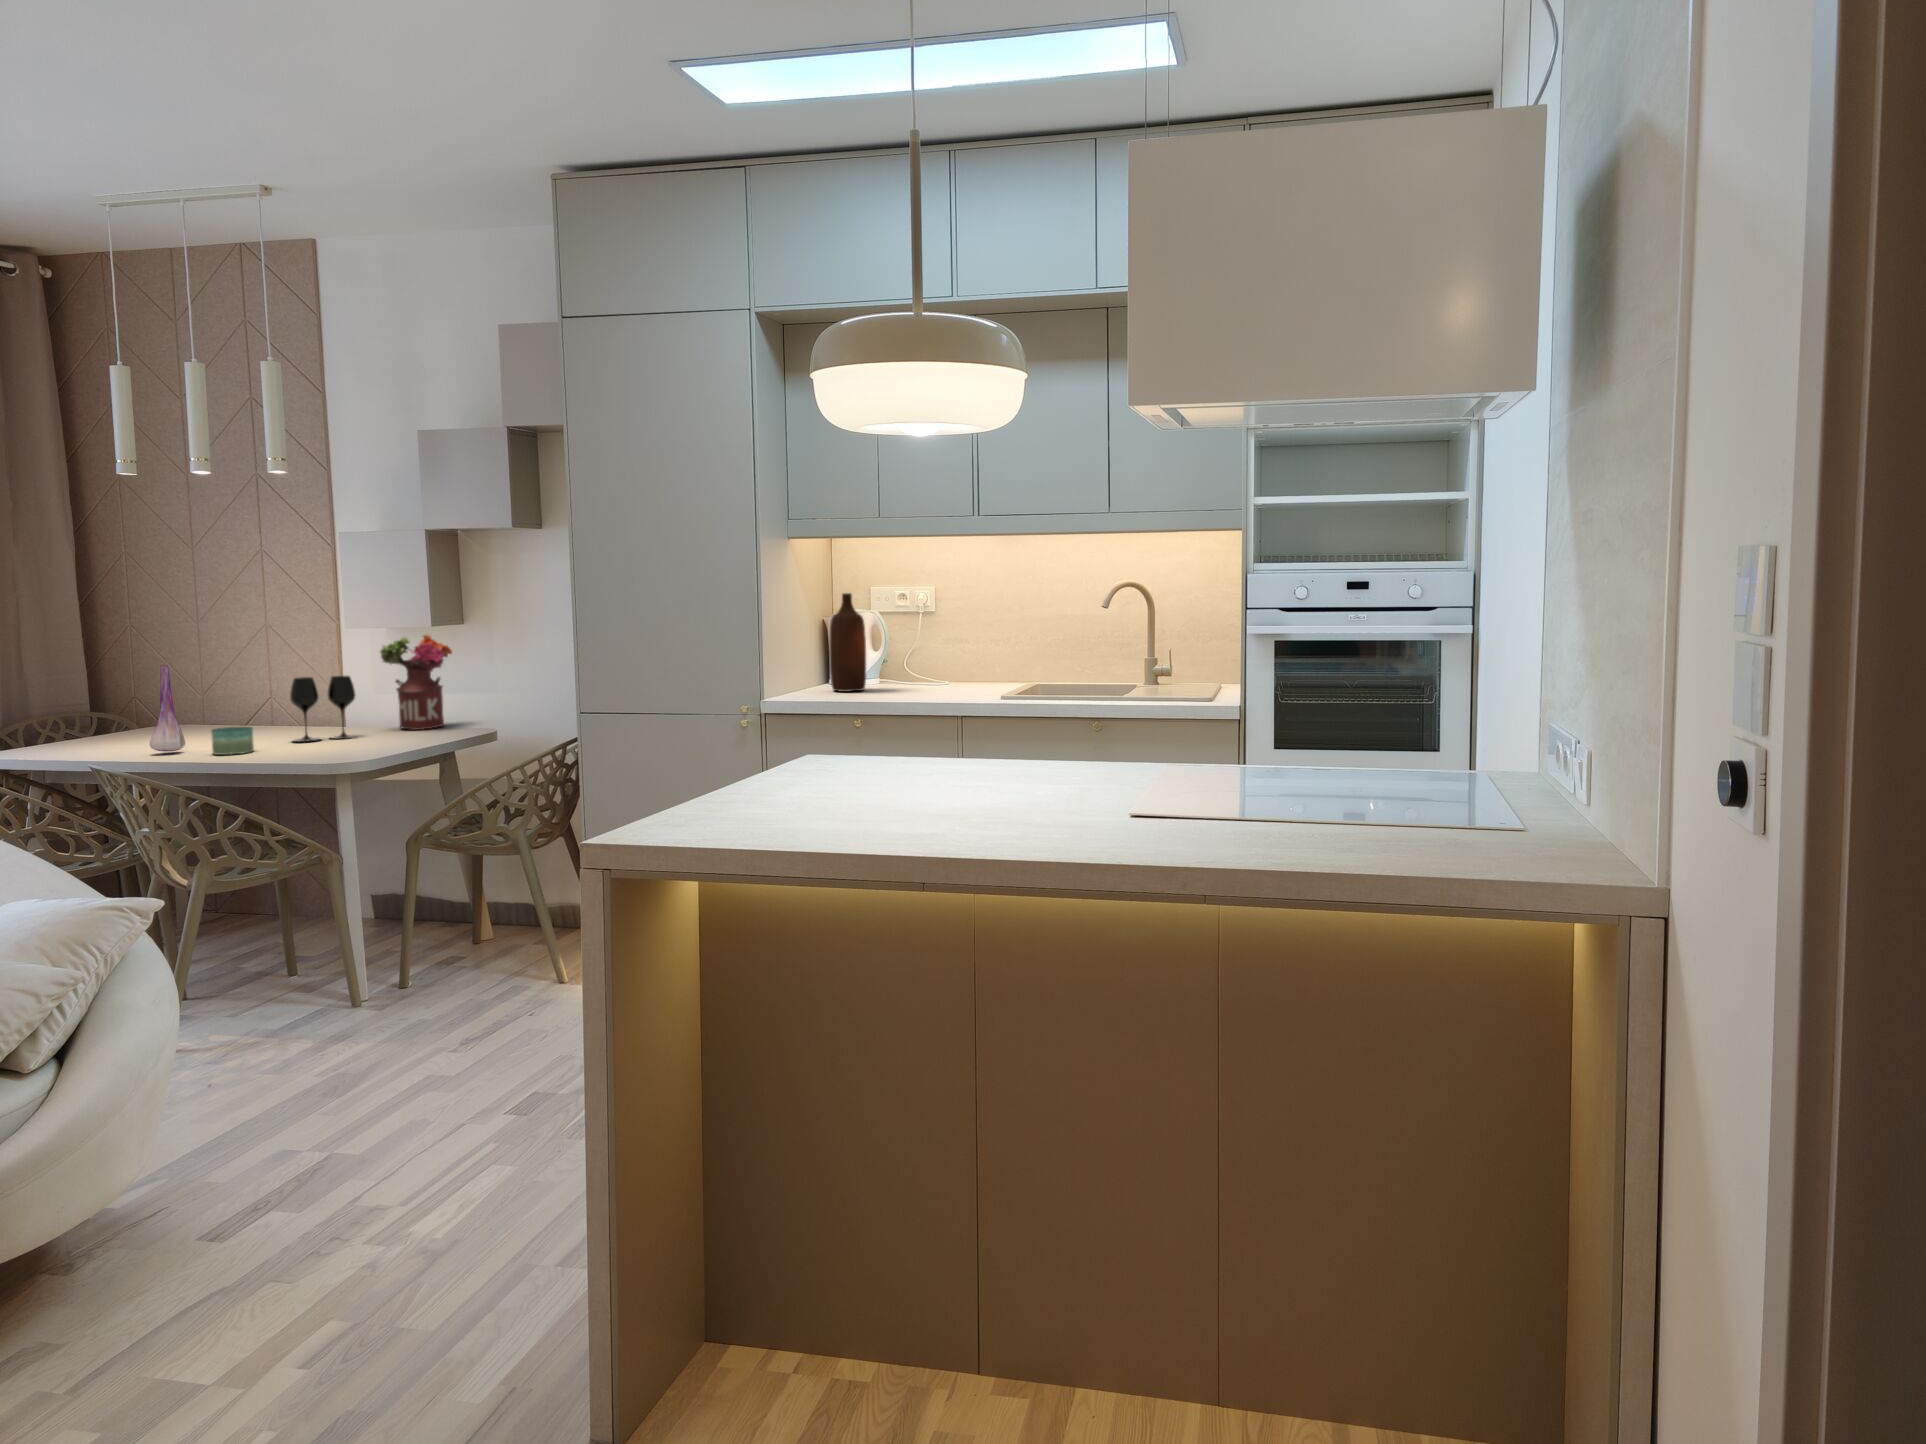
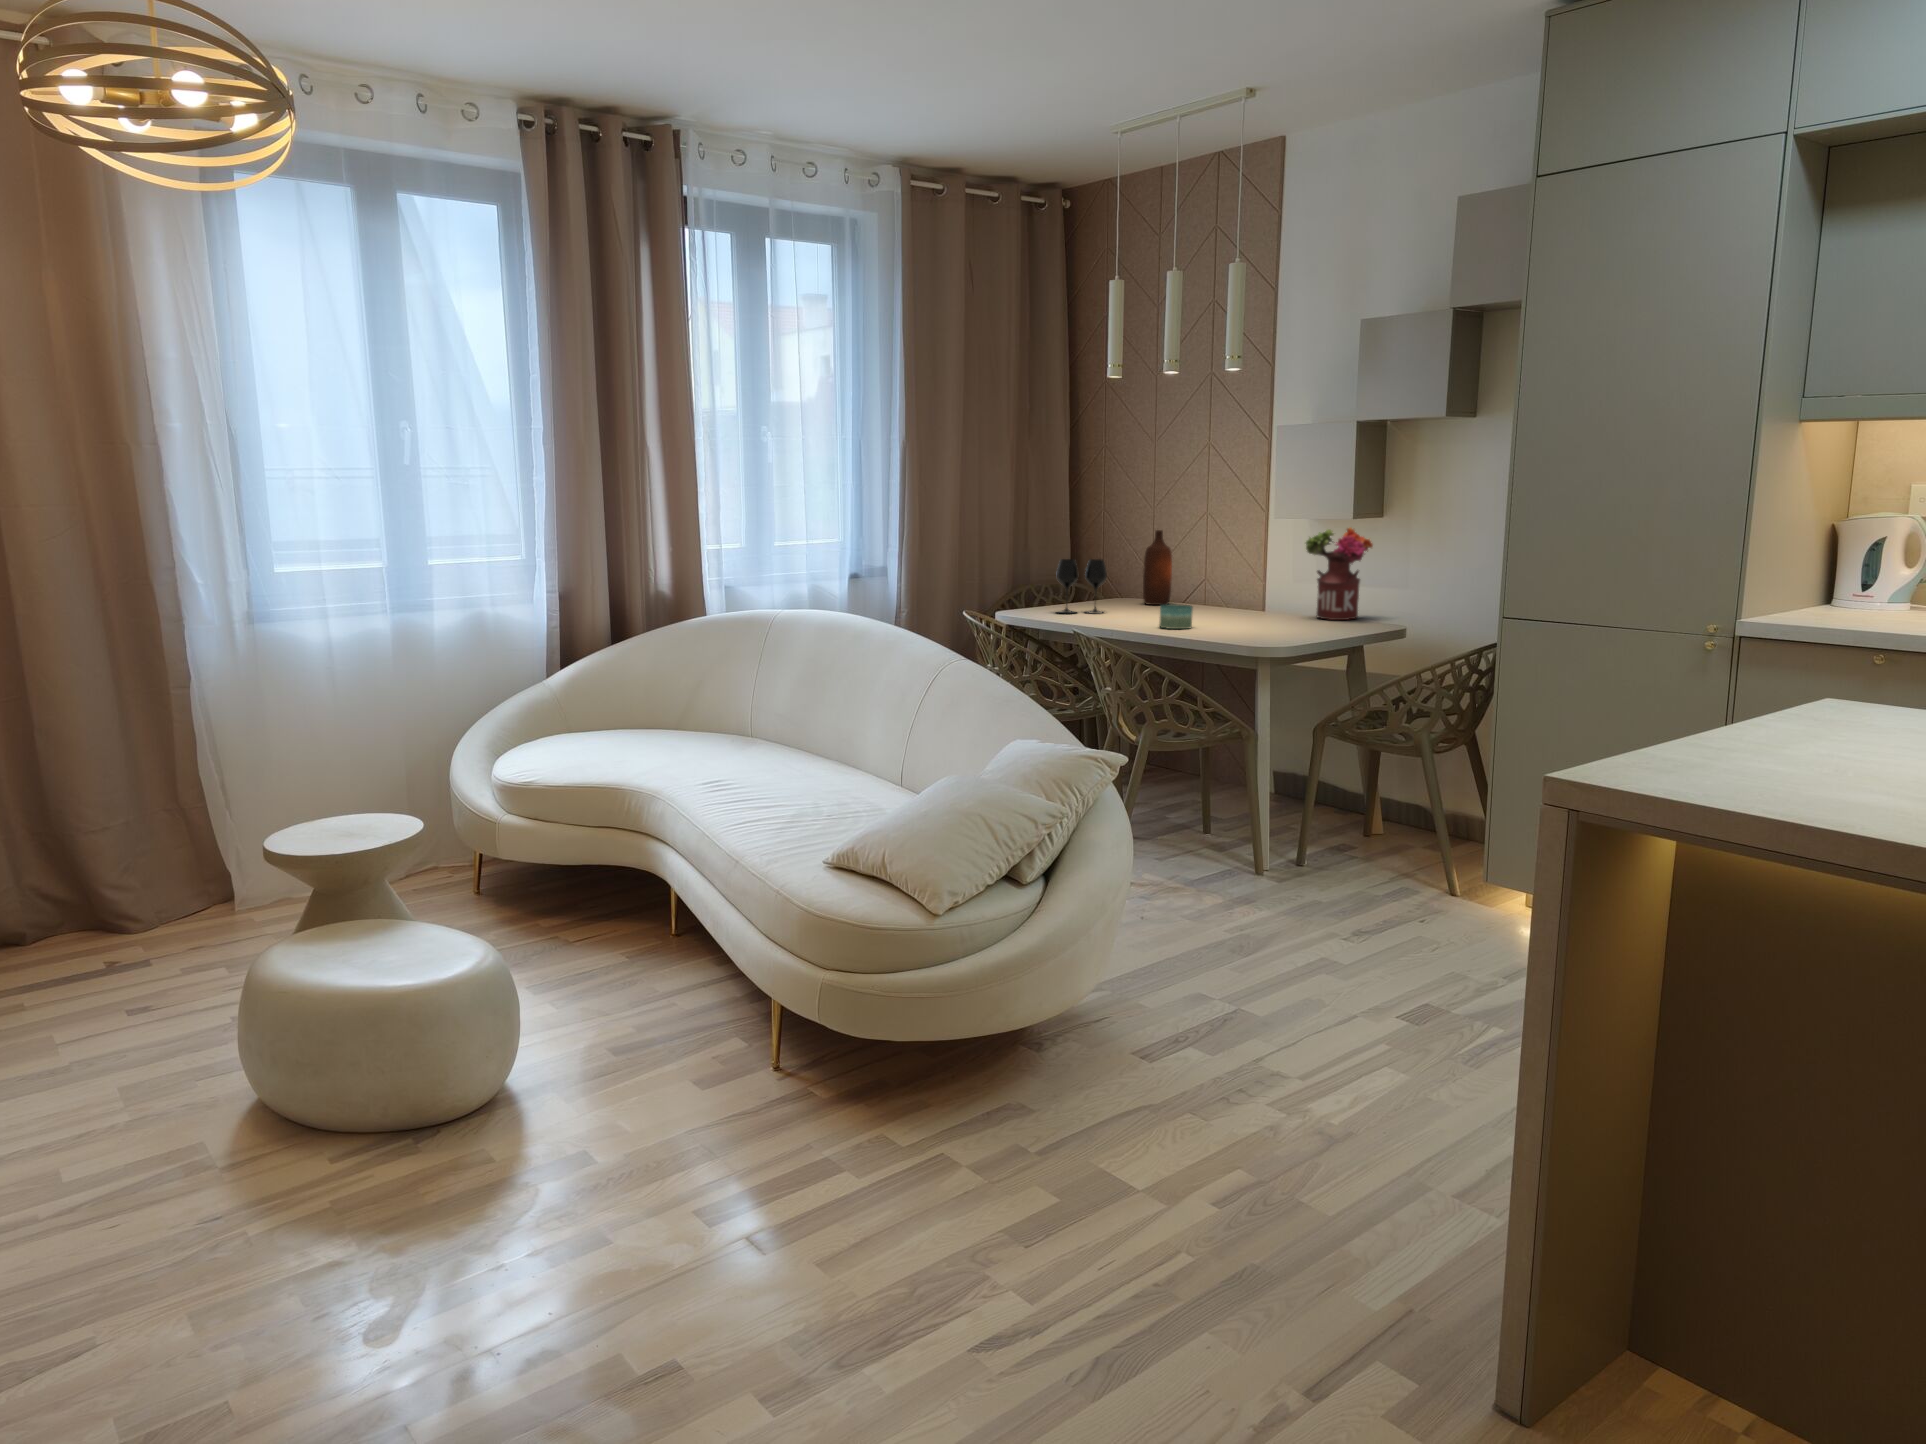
bottle: present [830,593,866,692] -> present [1143,530,1172,605]
vase: present [150,666,185,752] -> none [1109,545,1139,623]
wine glass: present [290,676,356,742] -> present [1057,559,1107,614]

